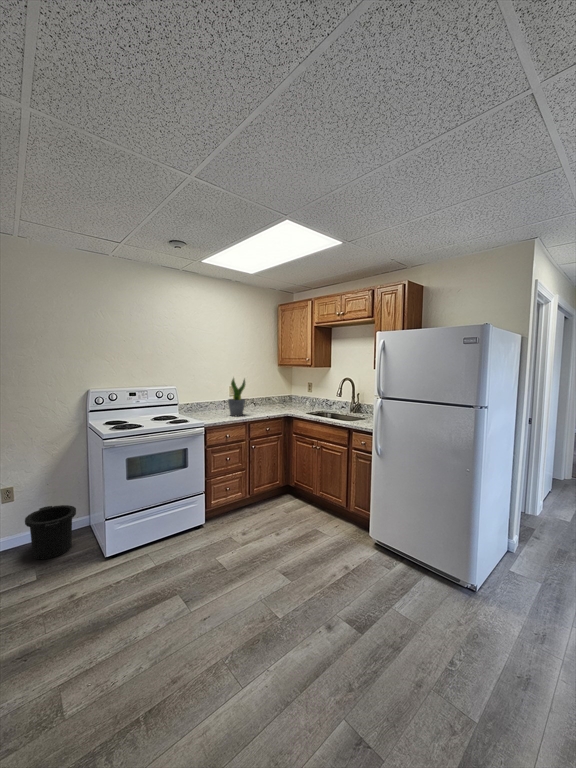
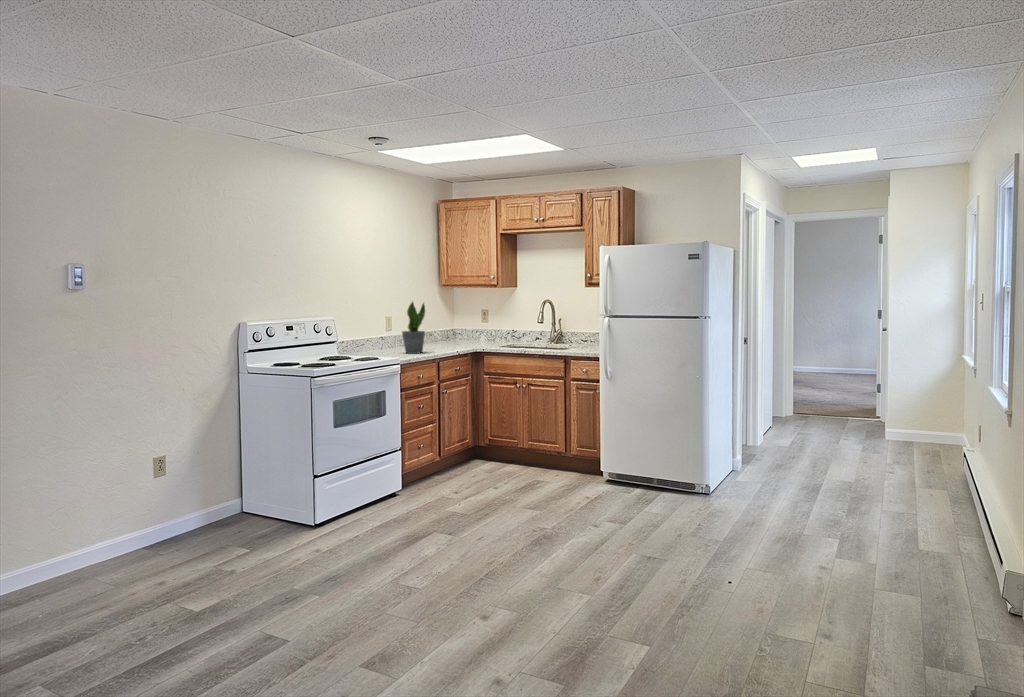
trash can: present [25,505,76,559] -> none [204,472,262,533]

